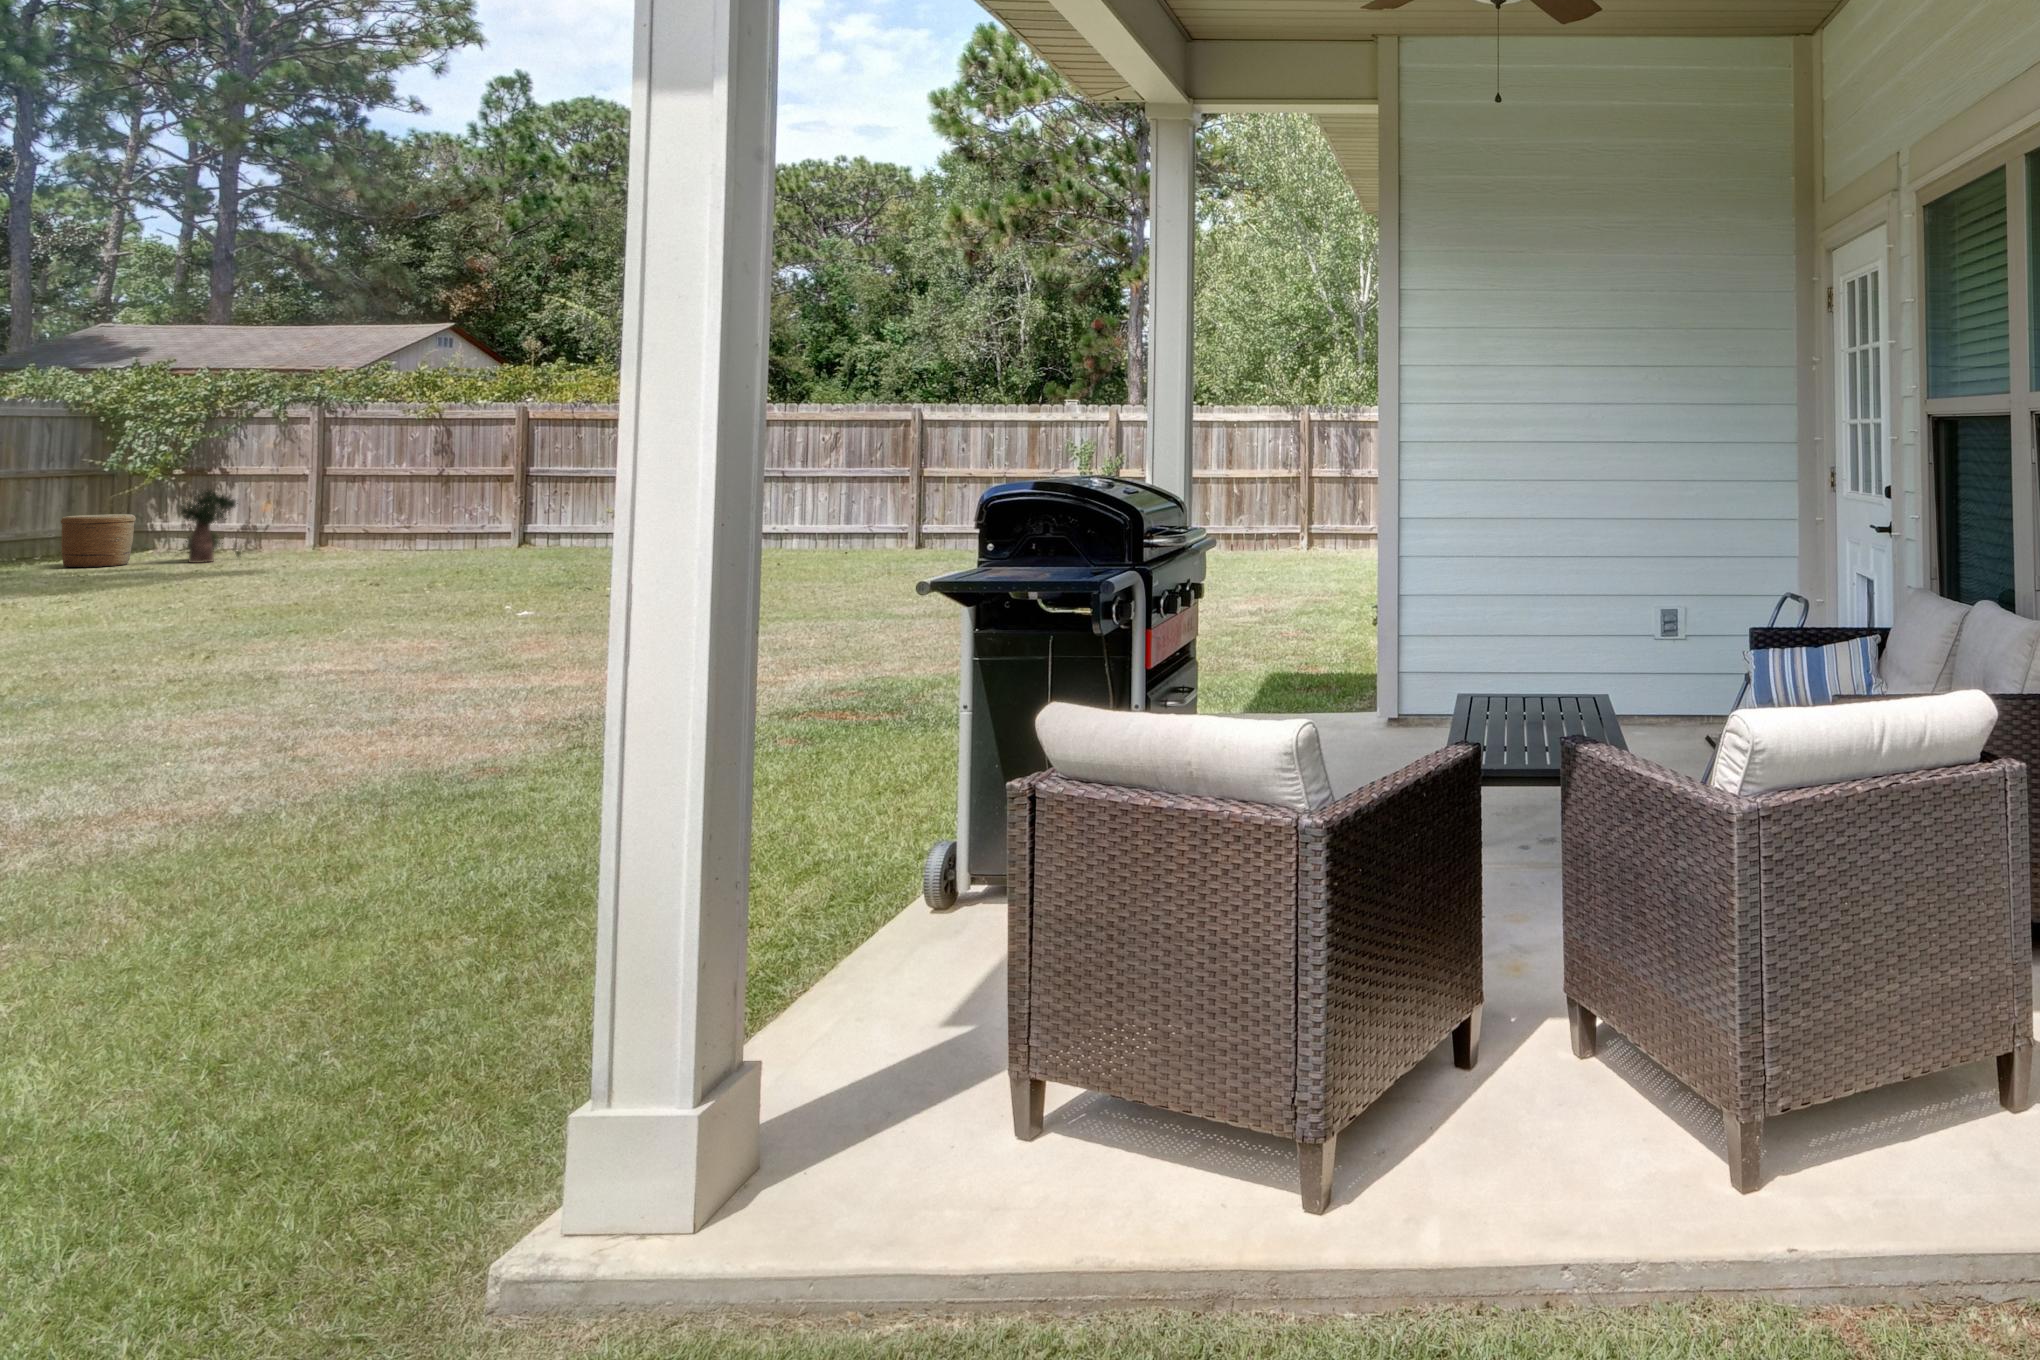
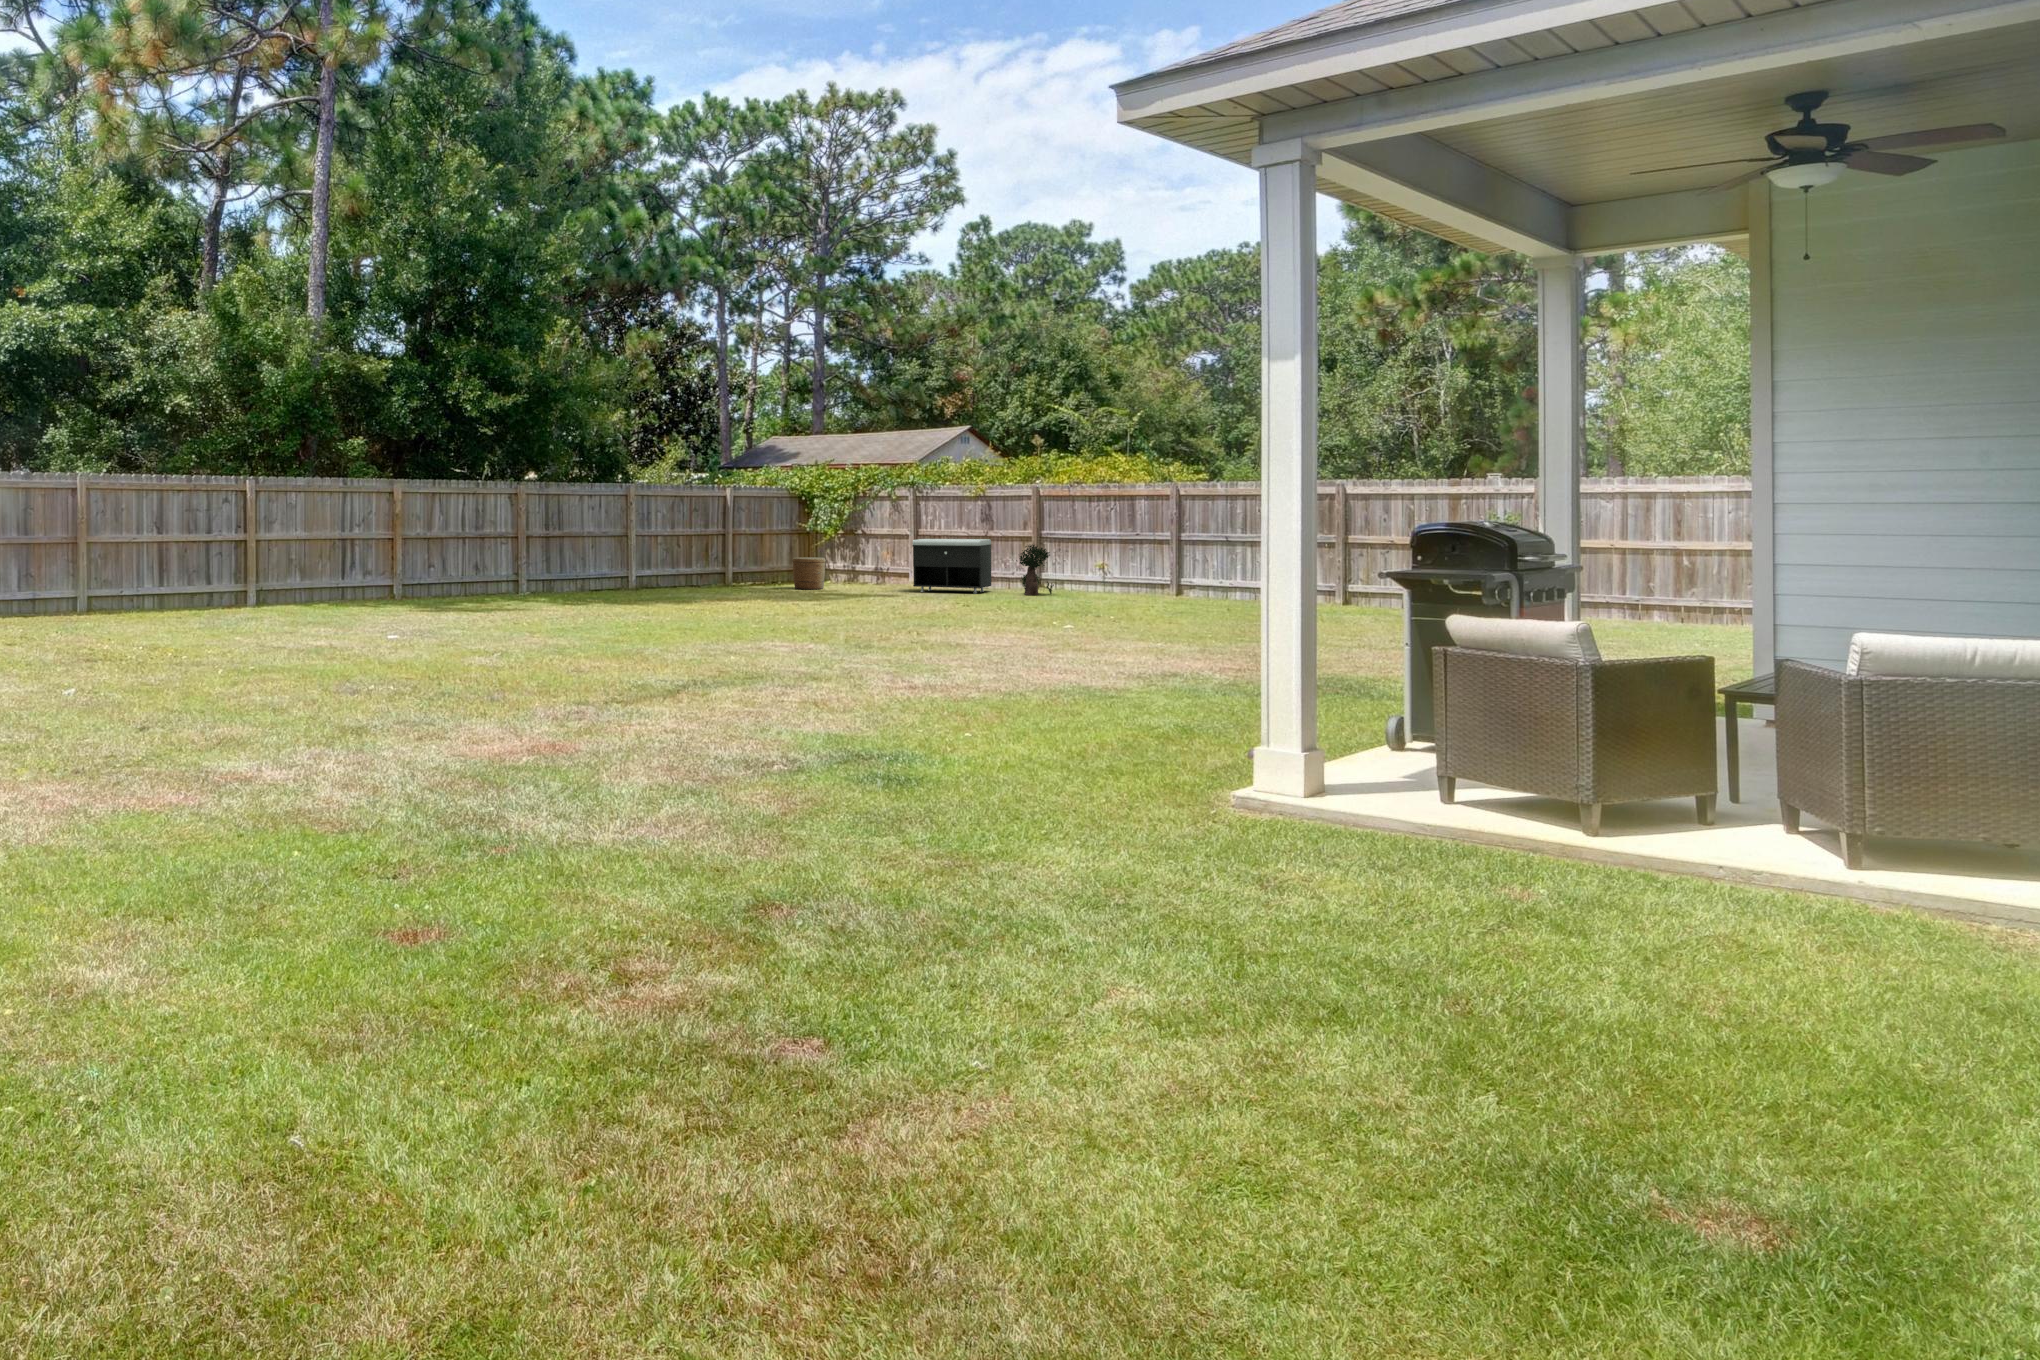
storage bench: none [306,481,450,561] -> present [912,539,991,594]
potted plant: present [182,489,242,563] -> present [1016,545,1054,595]

